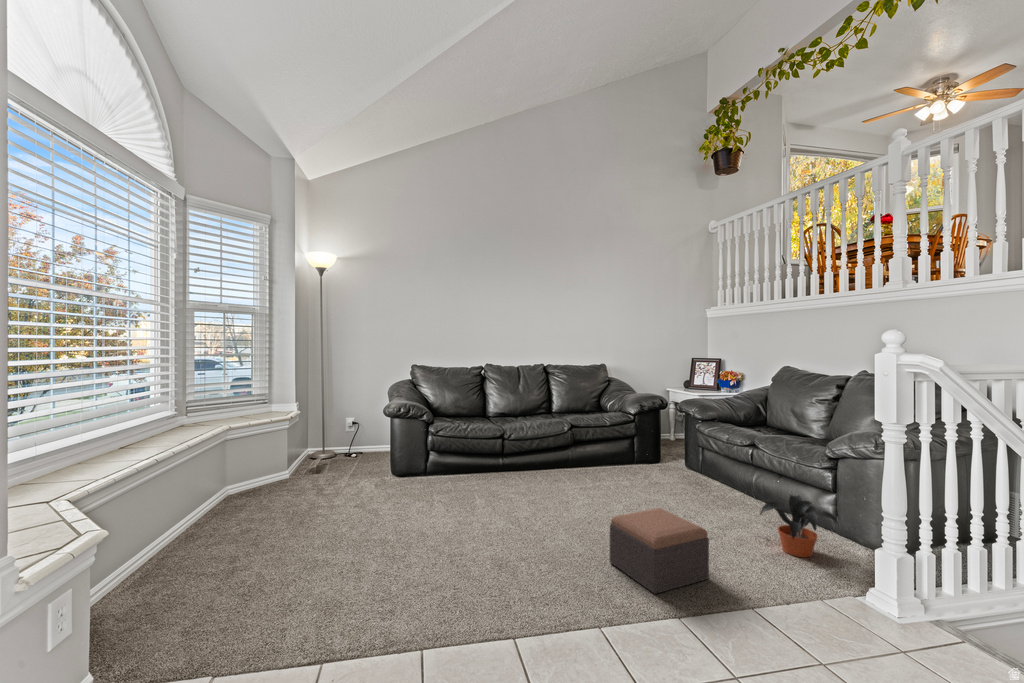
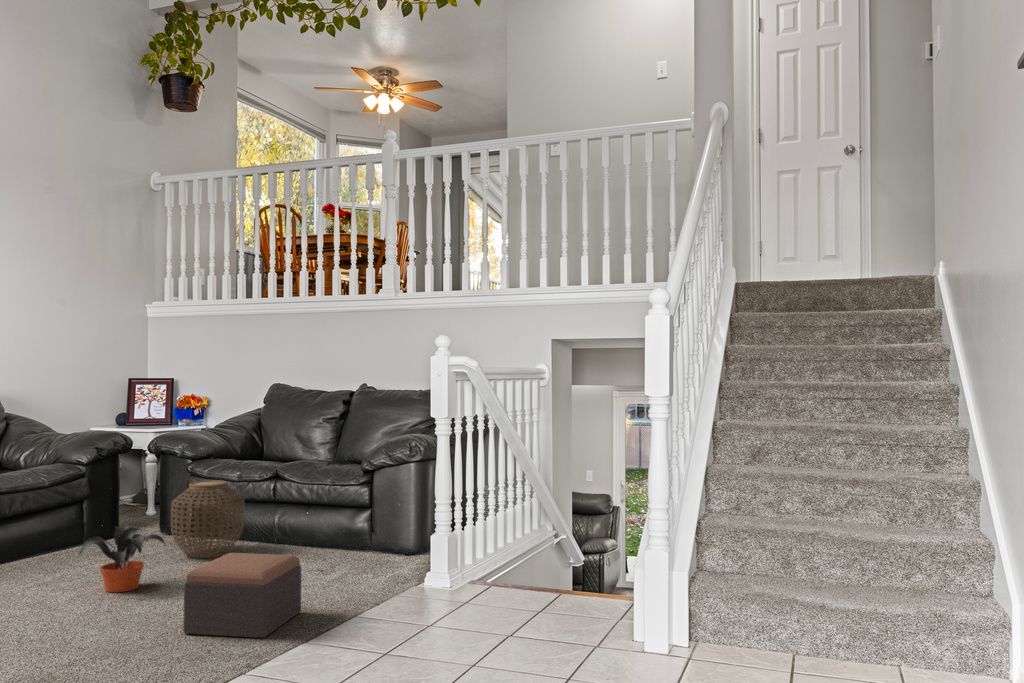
woven basket: none [671,439,725,498] -> present [171,480,244,558]
potted plant: present [760,495,838,557] -> present [80,526,165,592]

